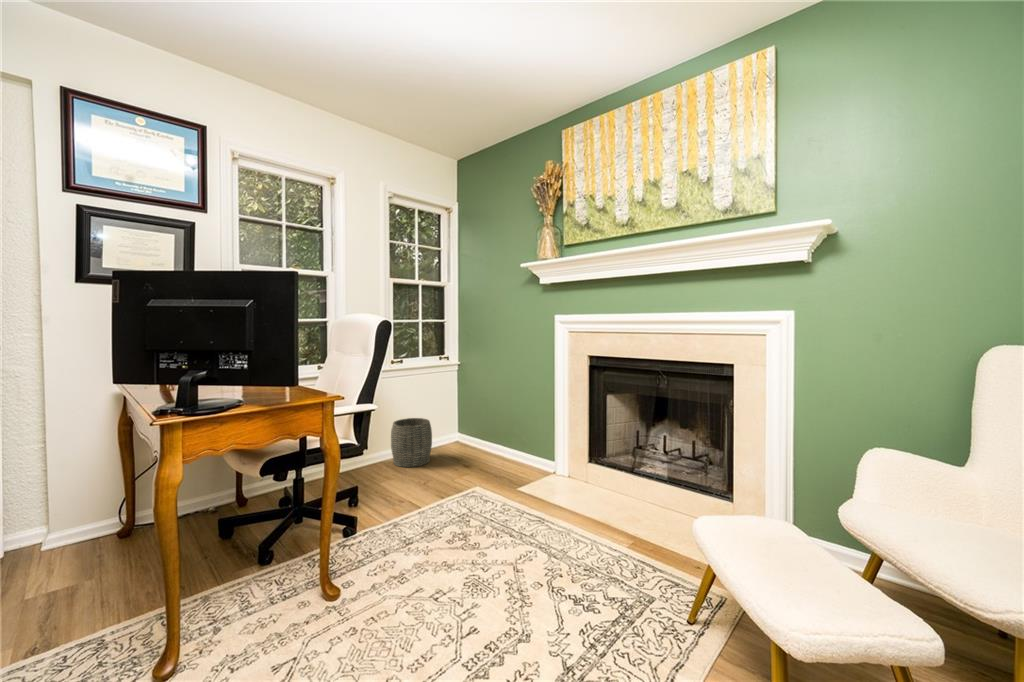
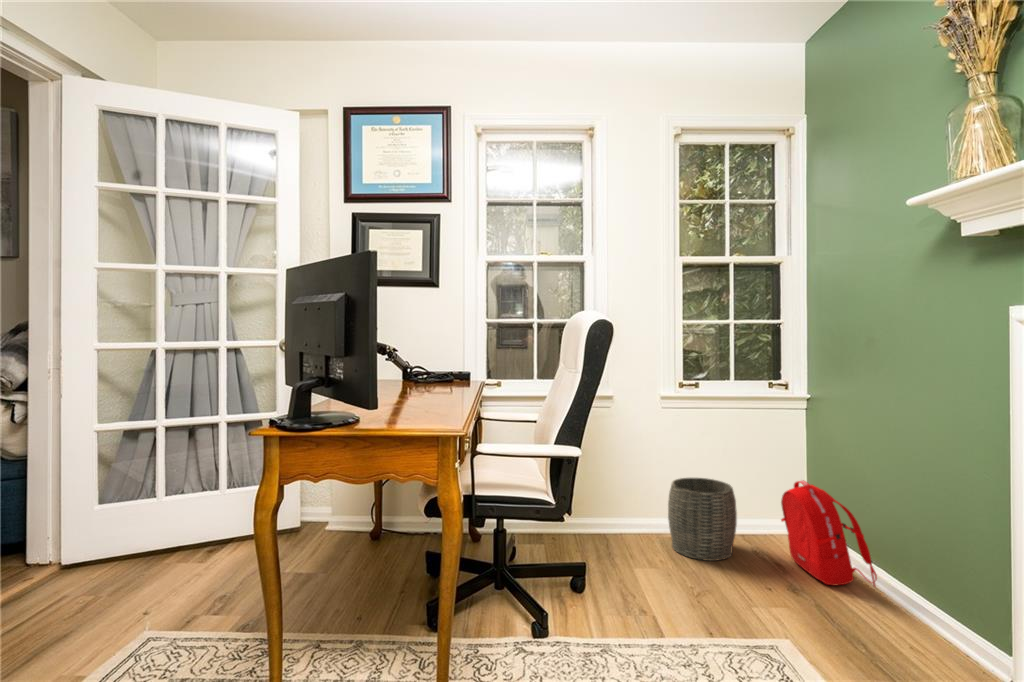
backpack: none [454,409,502,461] -> present [781,480,877,587]

